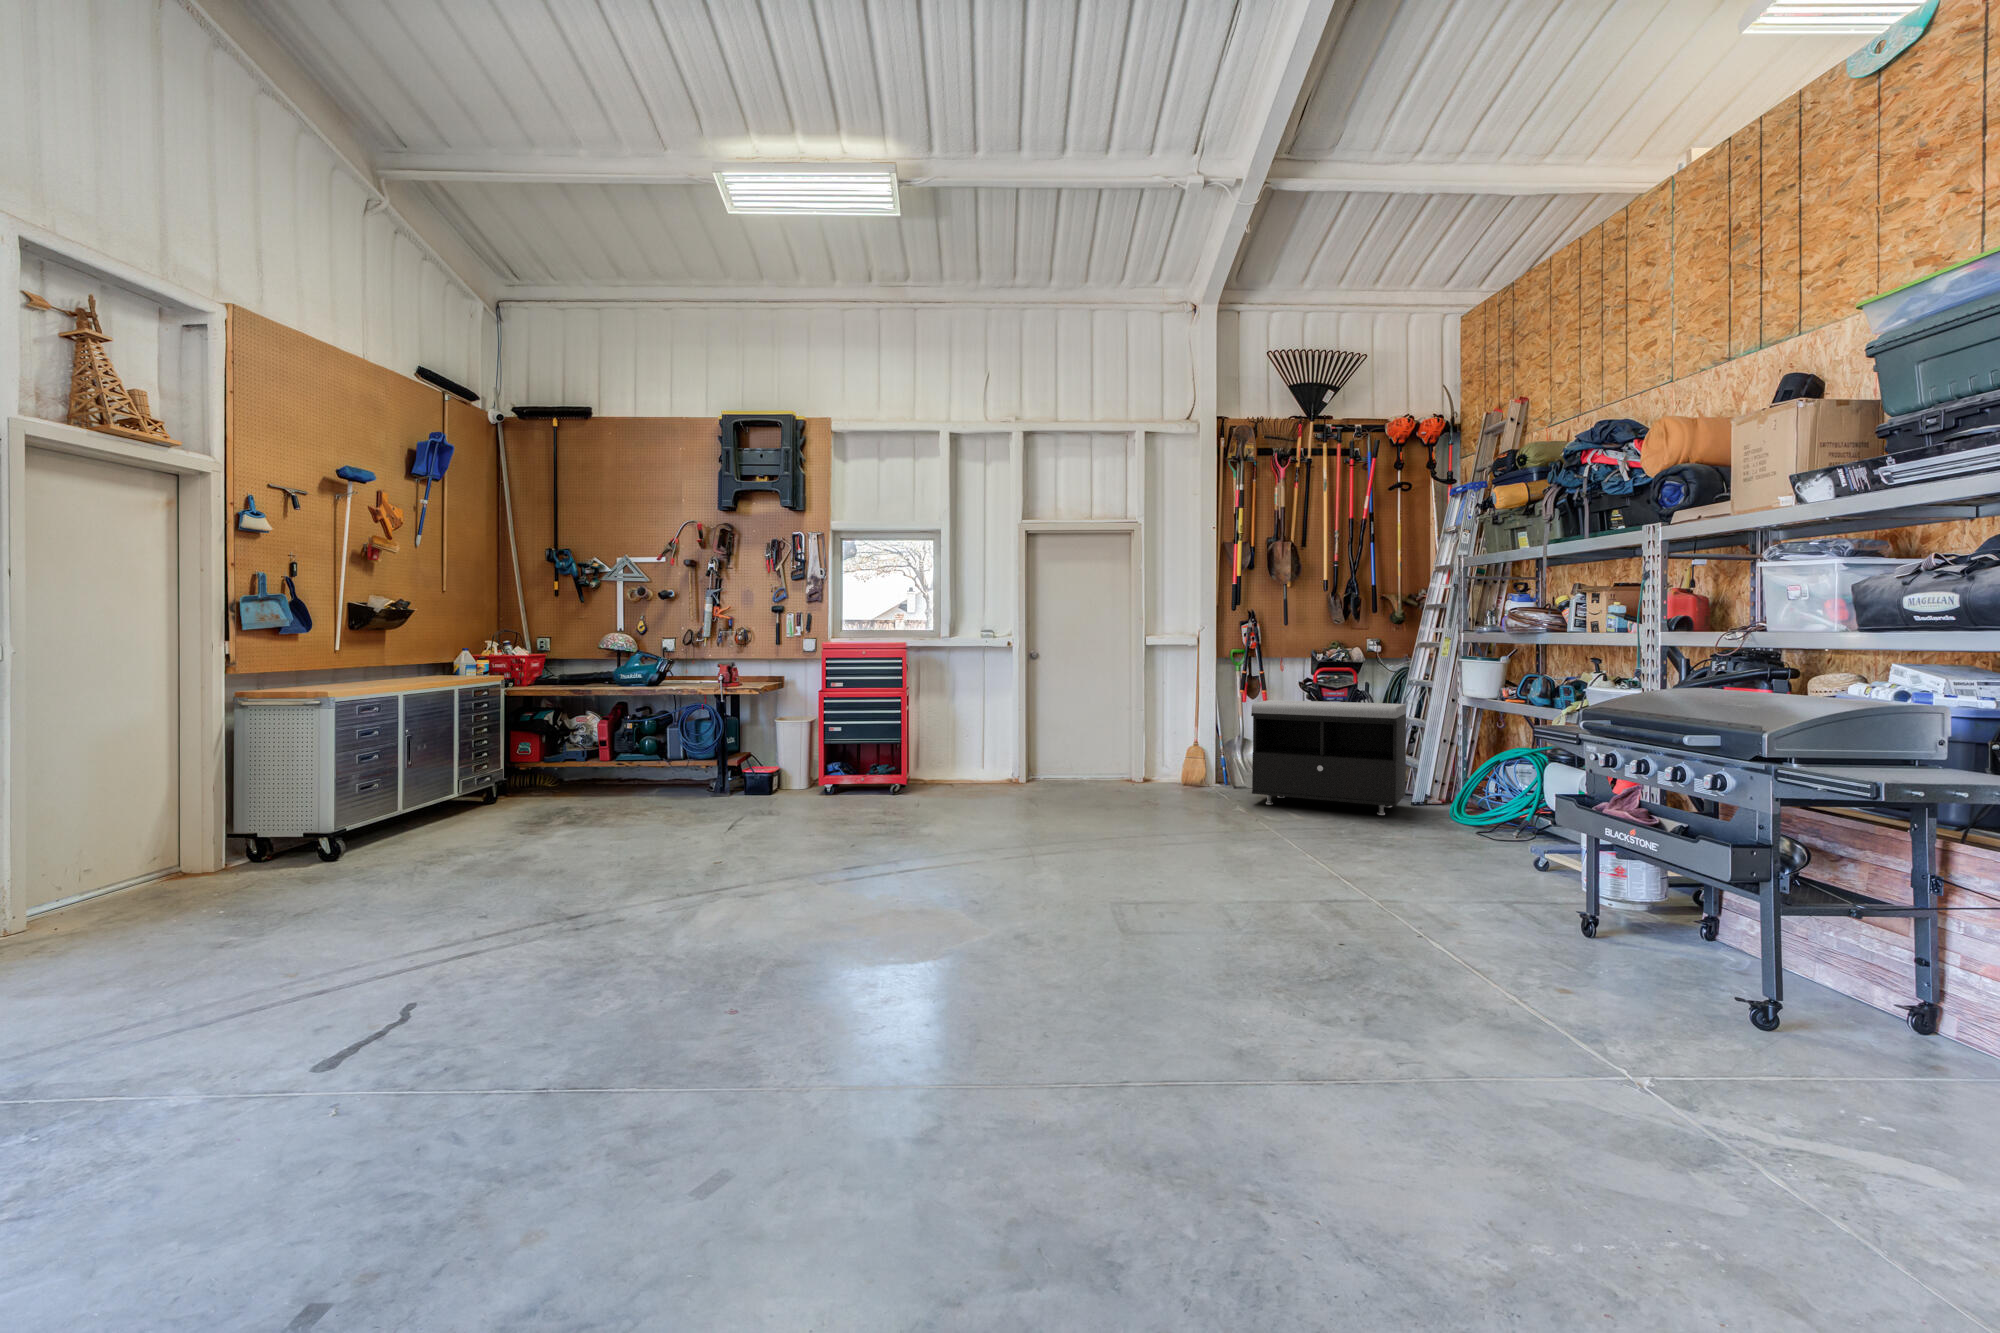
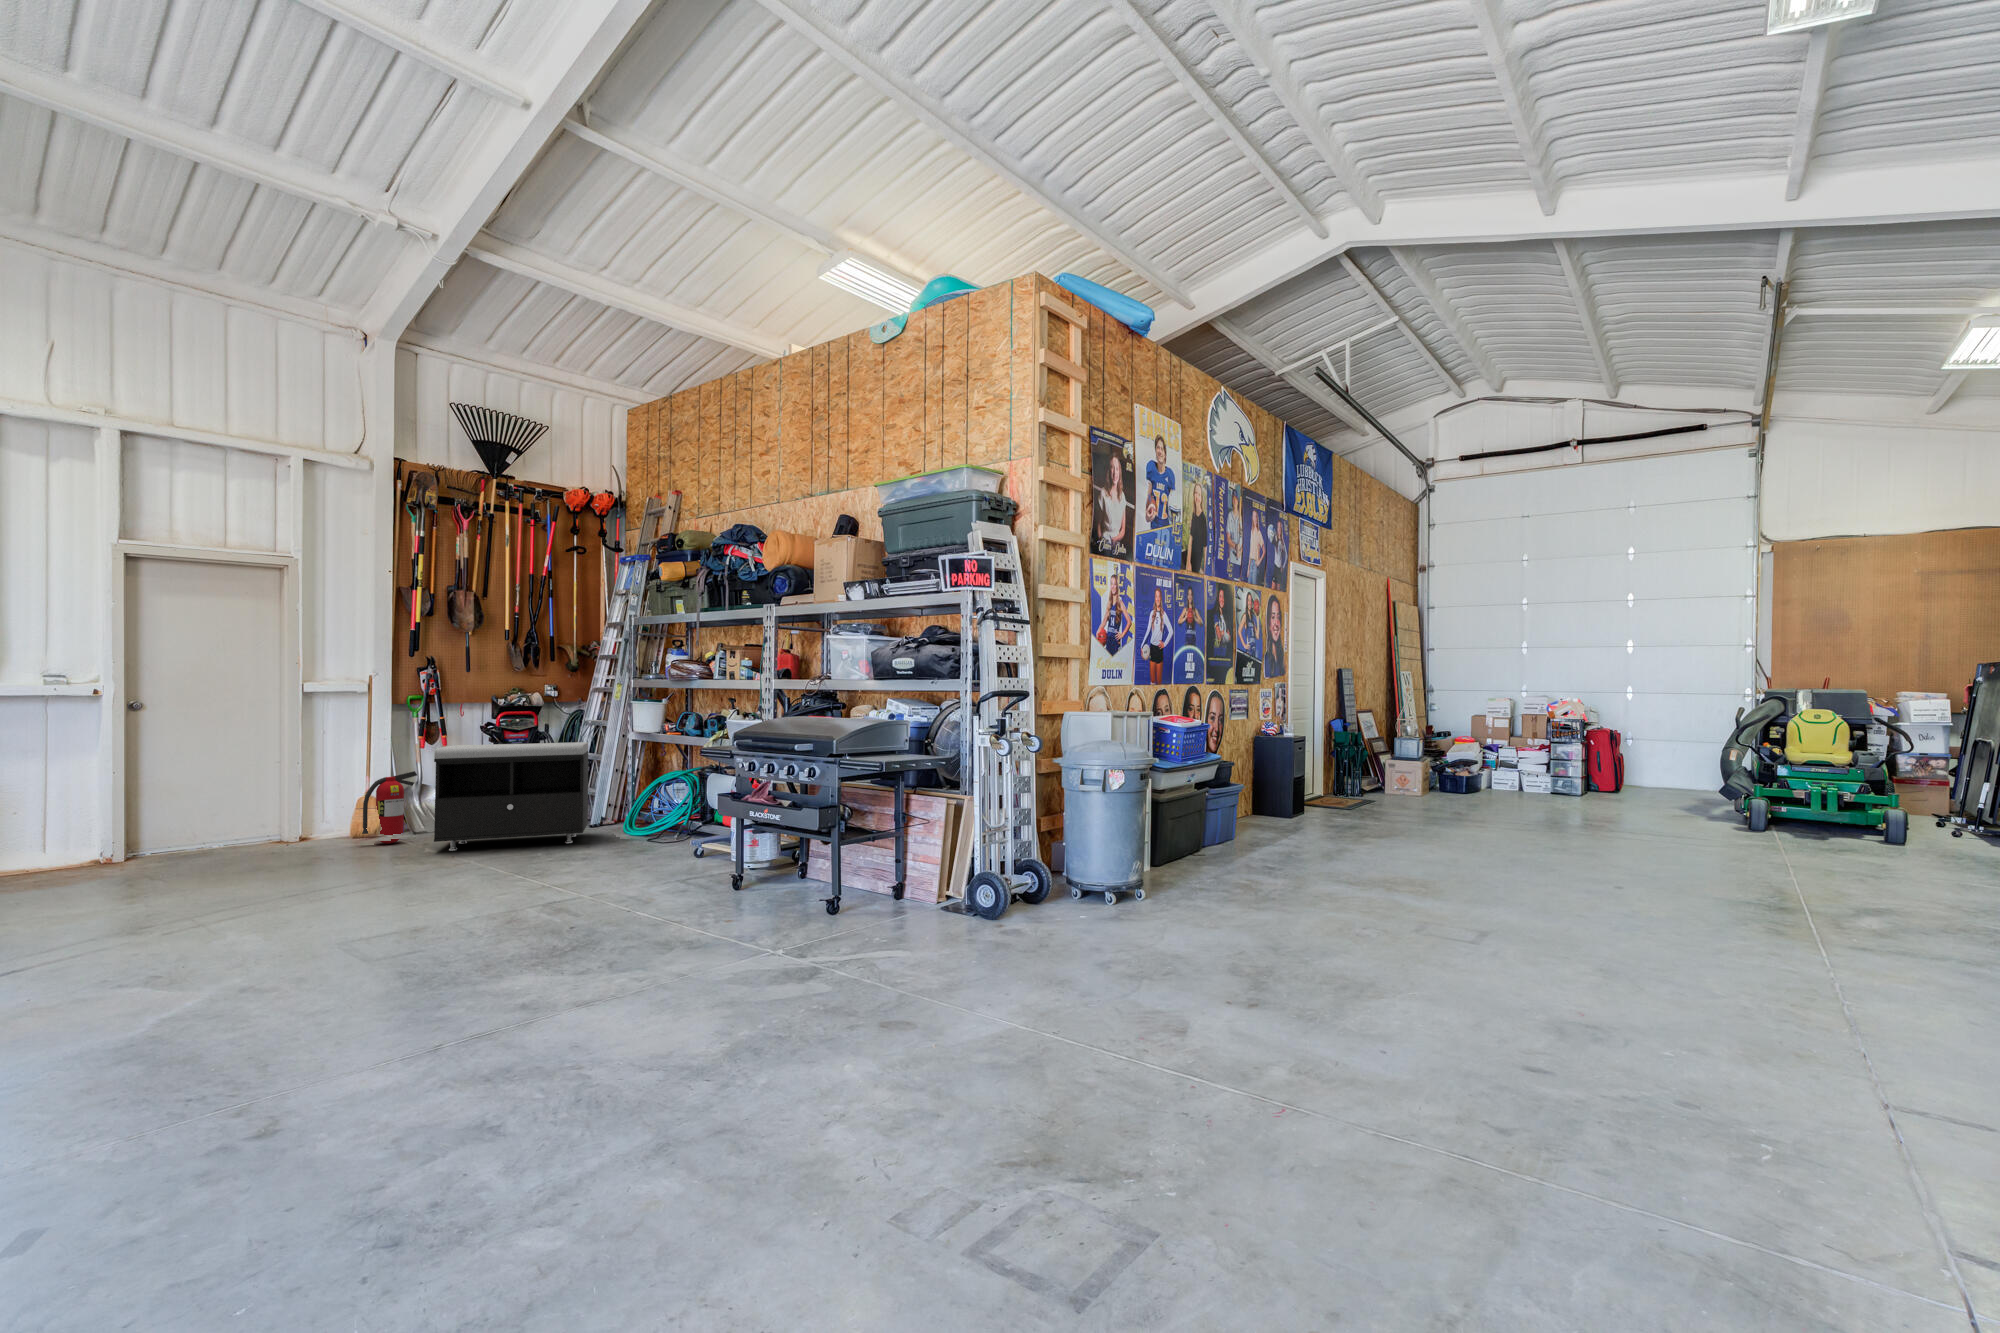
fire extinguisher: none [1201,722,1245,788] -> present [362,771,417,844]

